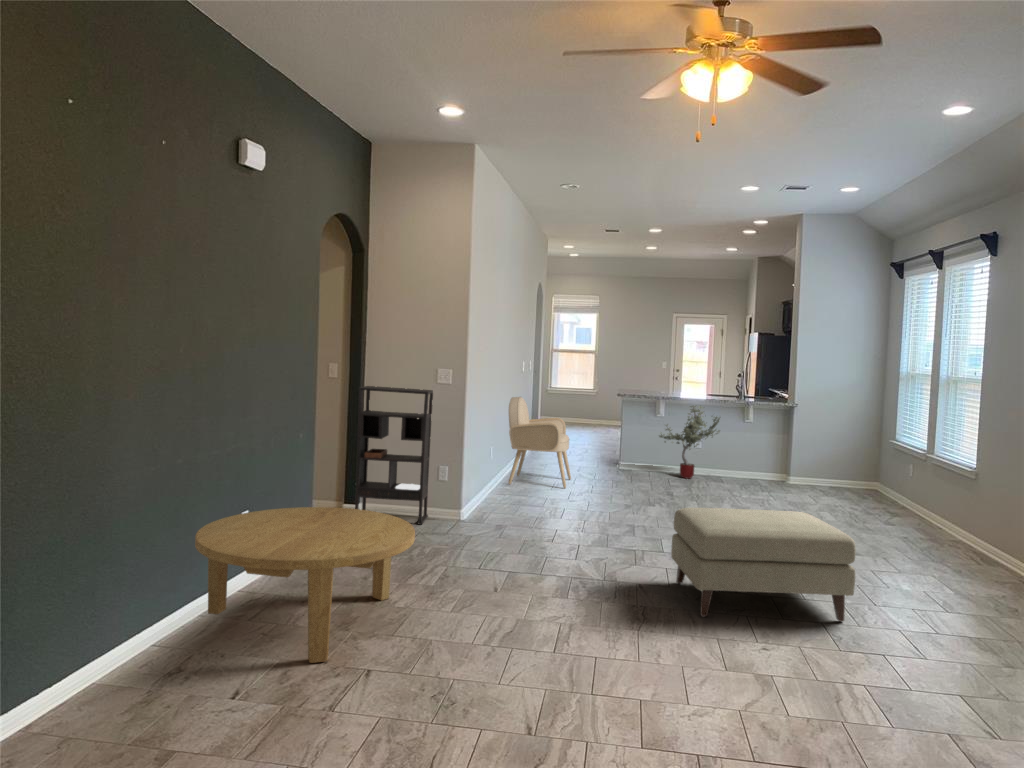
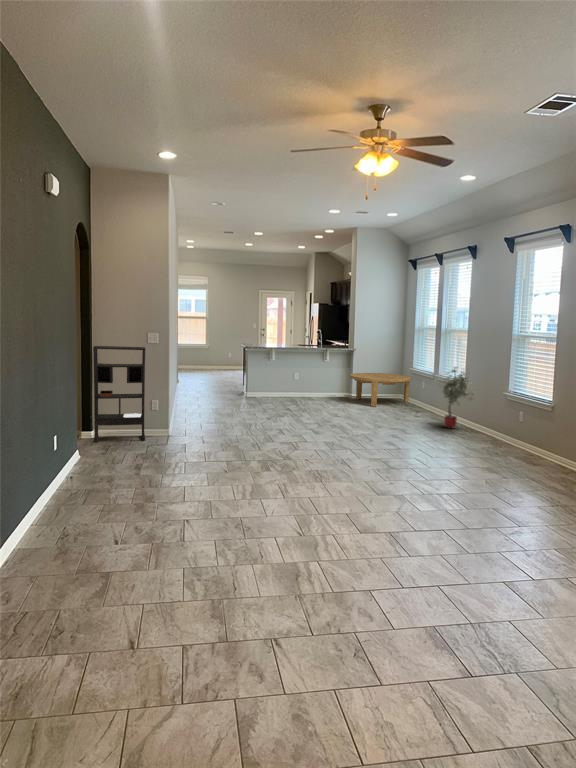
armchair: present [508,397,571,488] -> none [178,350,221,411]
potted tree: present [659,406,720,479] -> present [443,367,474,429]
coffee table: present [195,507,415,663] -> present [350,373,412,407]
ottoman: present [671,508,856,622] -> none [325,410,431,473]

